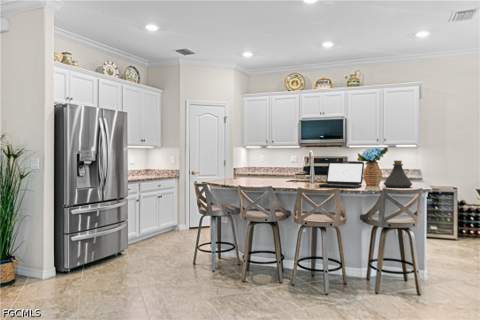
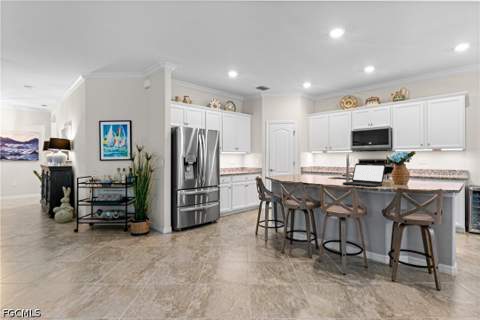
bottle: present [384,161,412,188] -> none [405,163,435,188]

